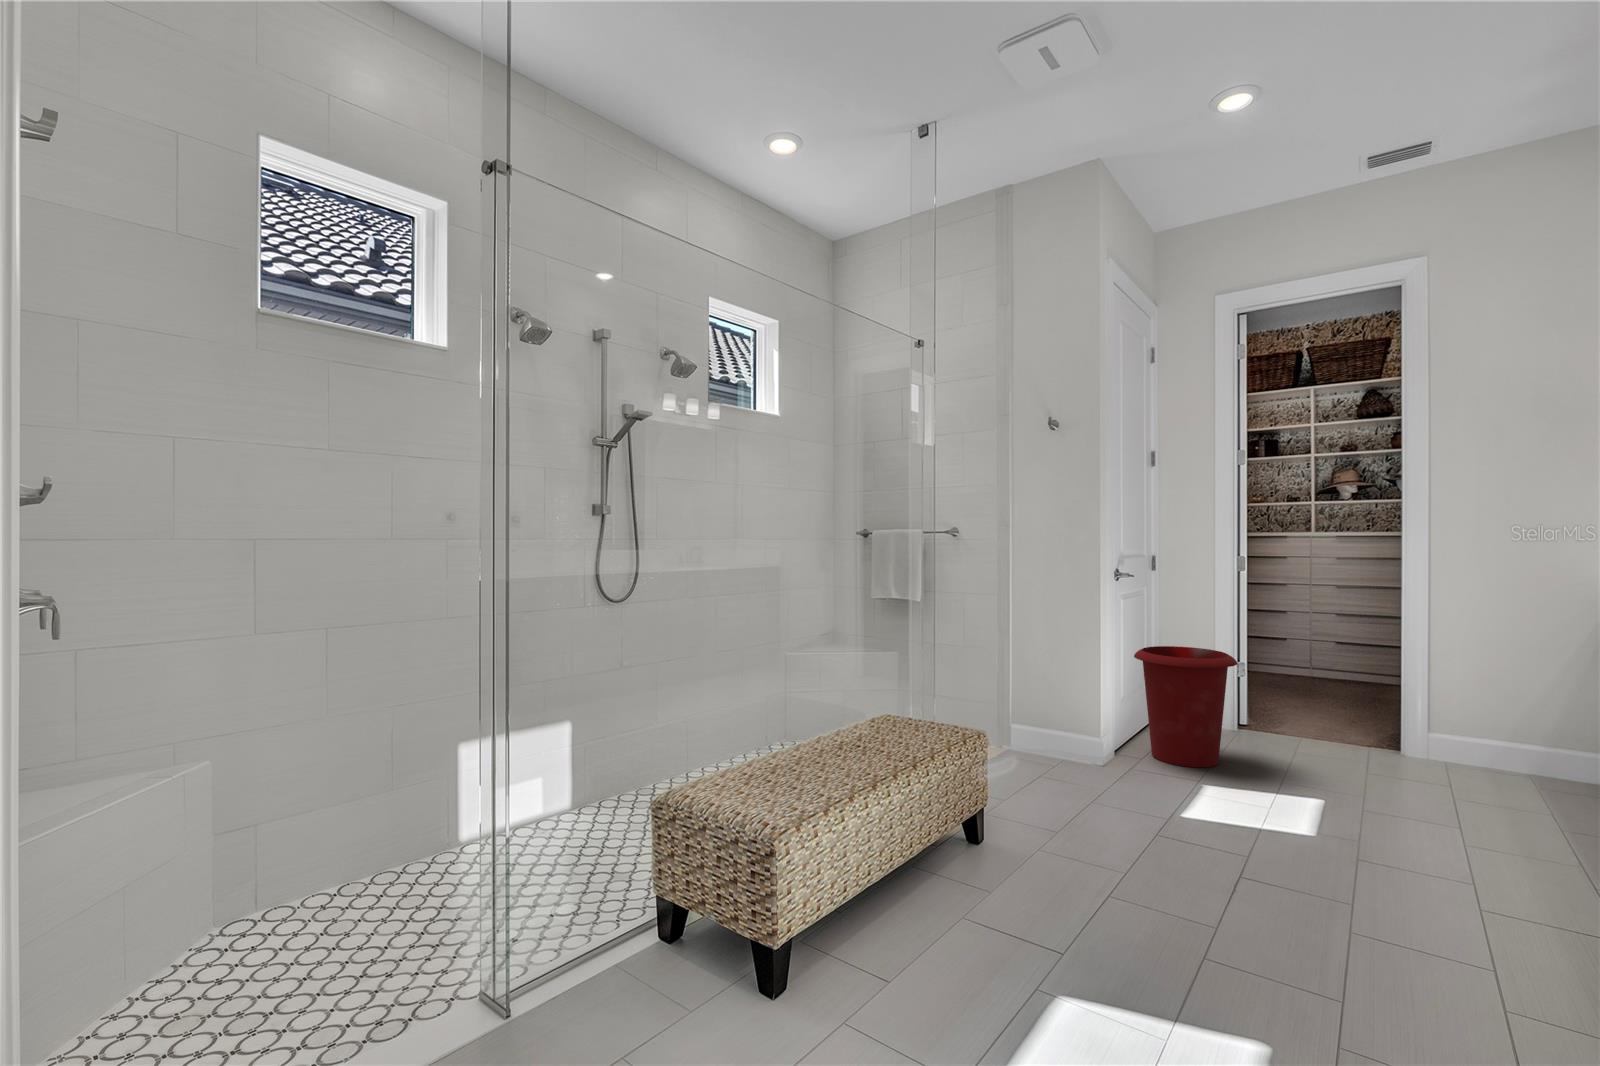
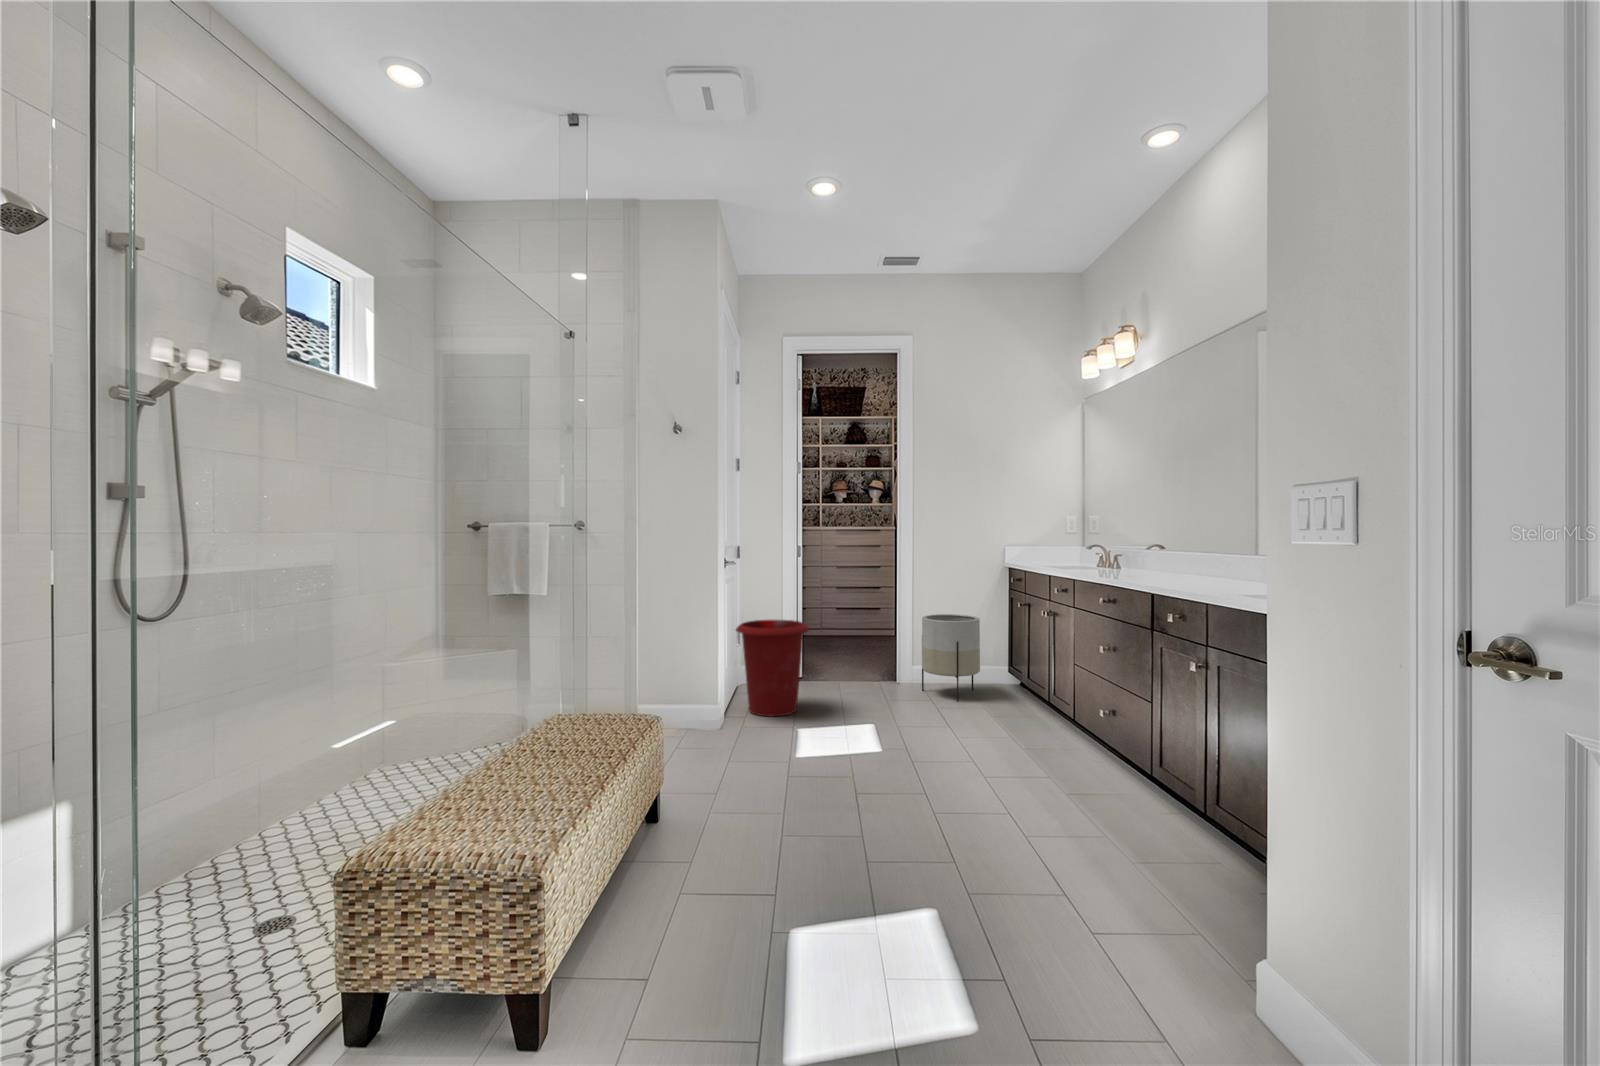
planter: none [1443,664,1564,802] -> present [922,614,980,702]

